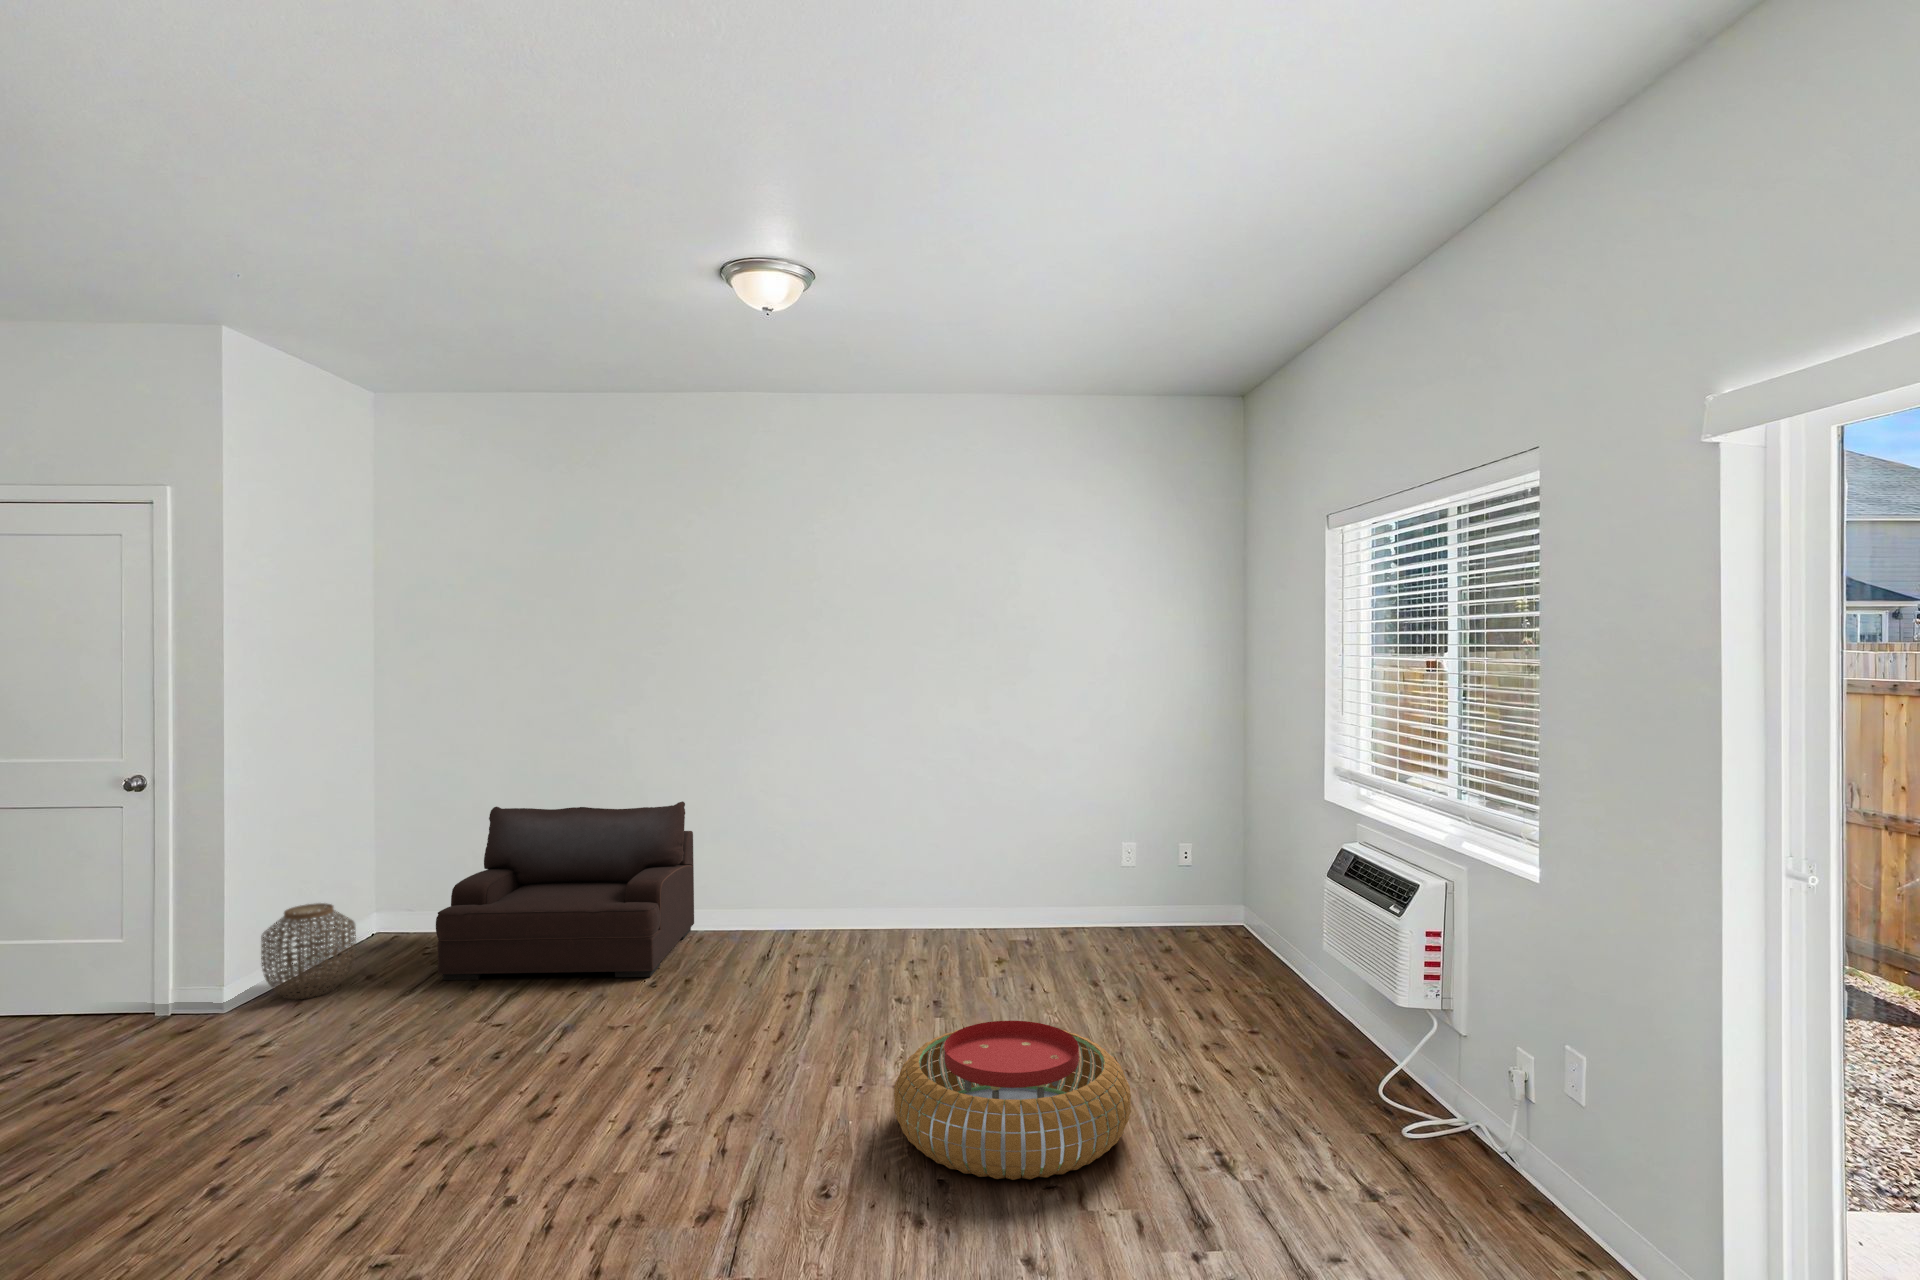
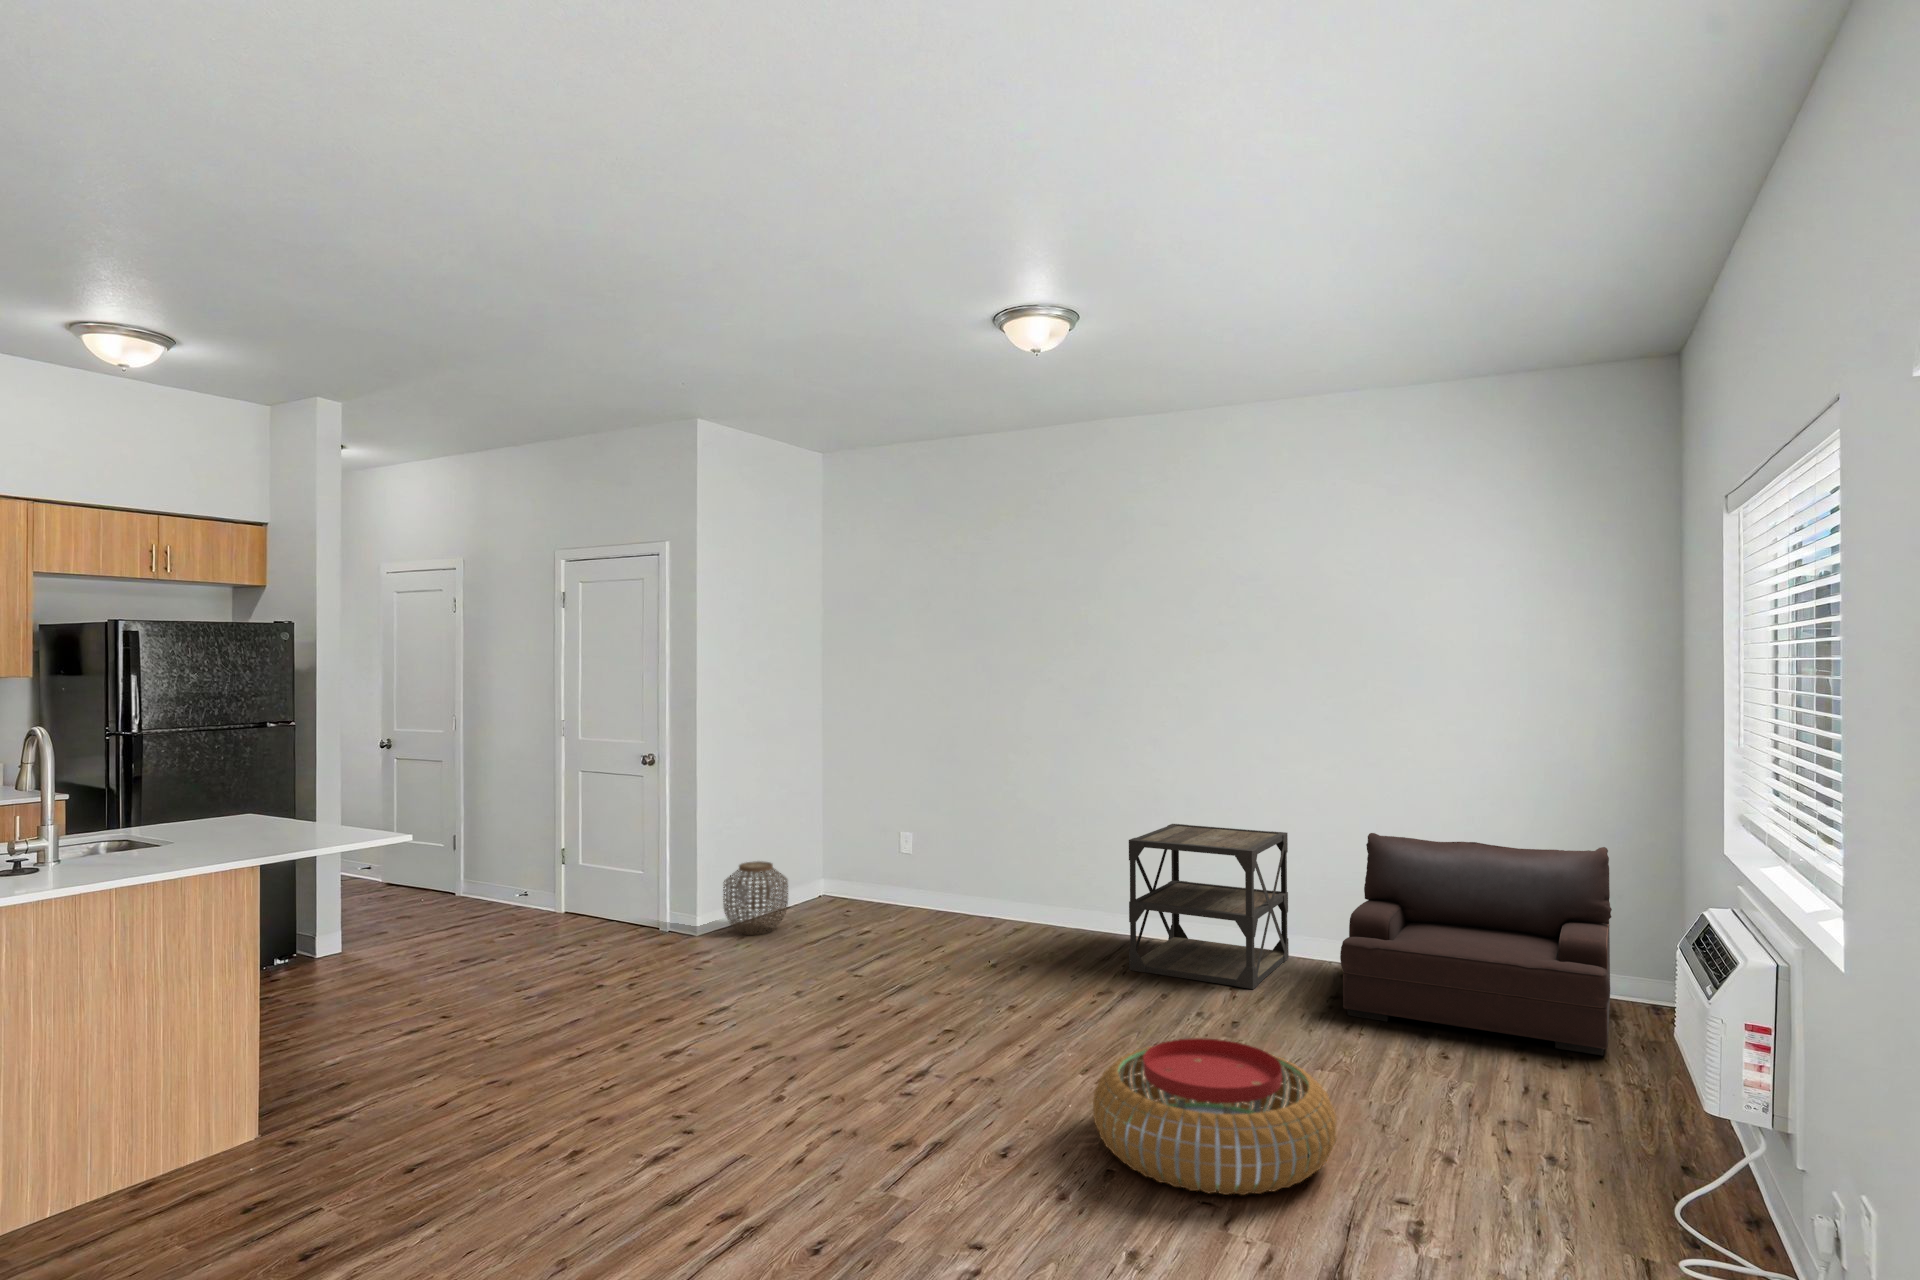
armchair: present [436,801,694,980] -> present [1340,833,1612,1056]
side table: none [791,809,927,965] -> present [1129,824,1289,989]

